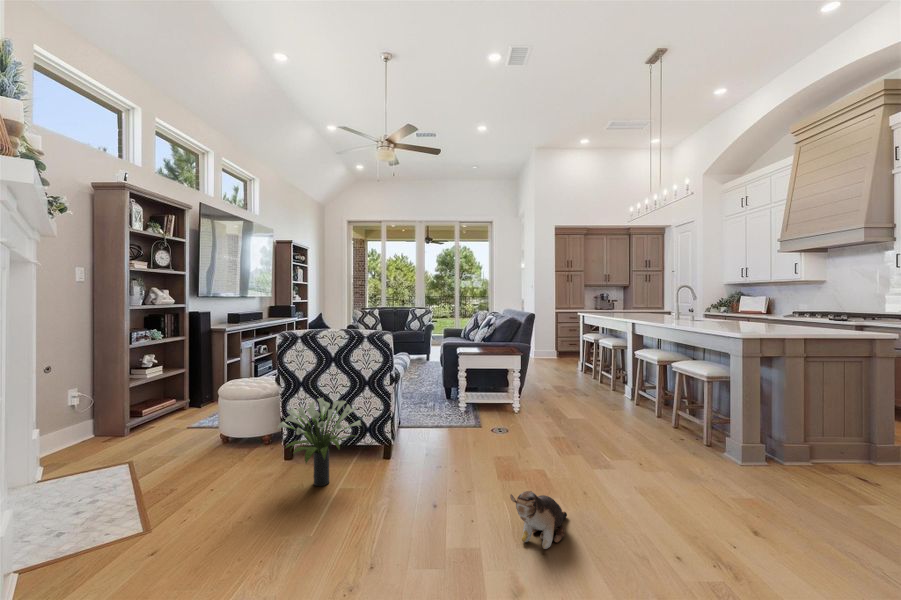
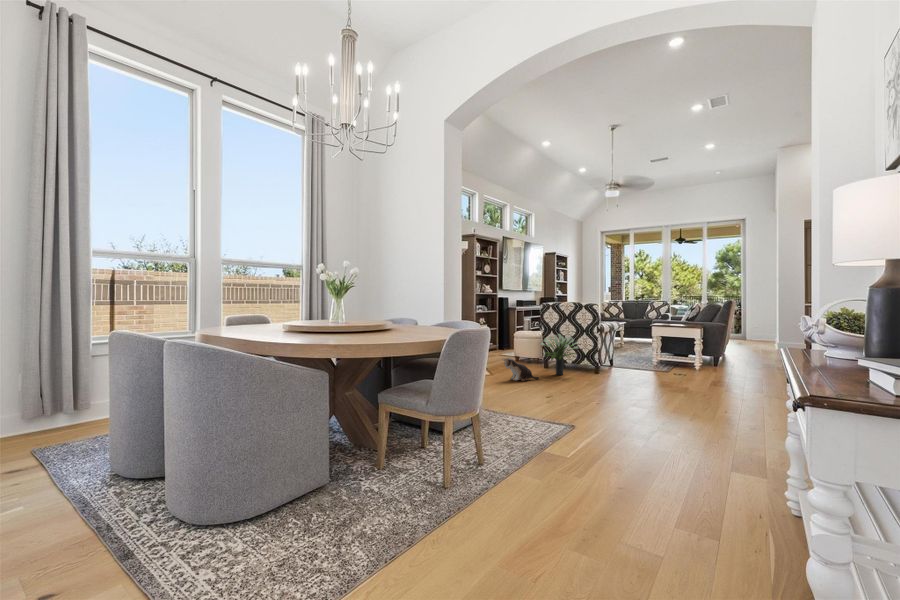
plush toy: present [510,491,567,549] -> present [502,358,539,381]

